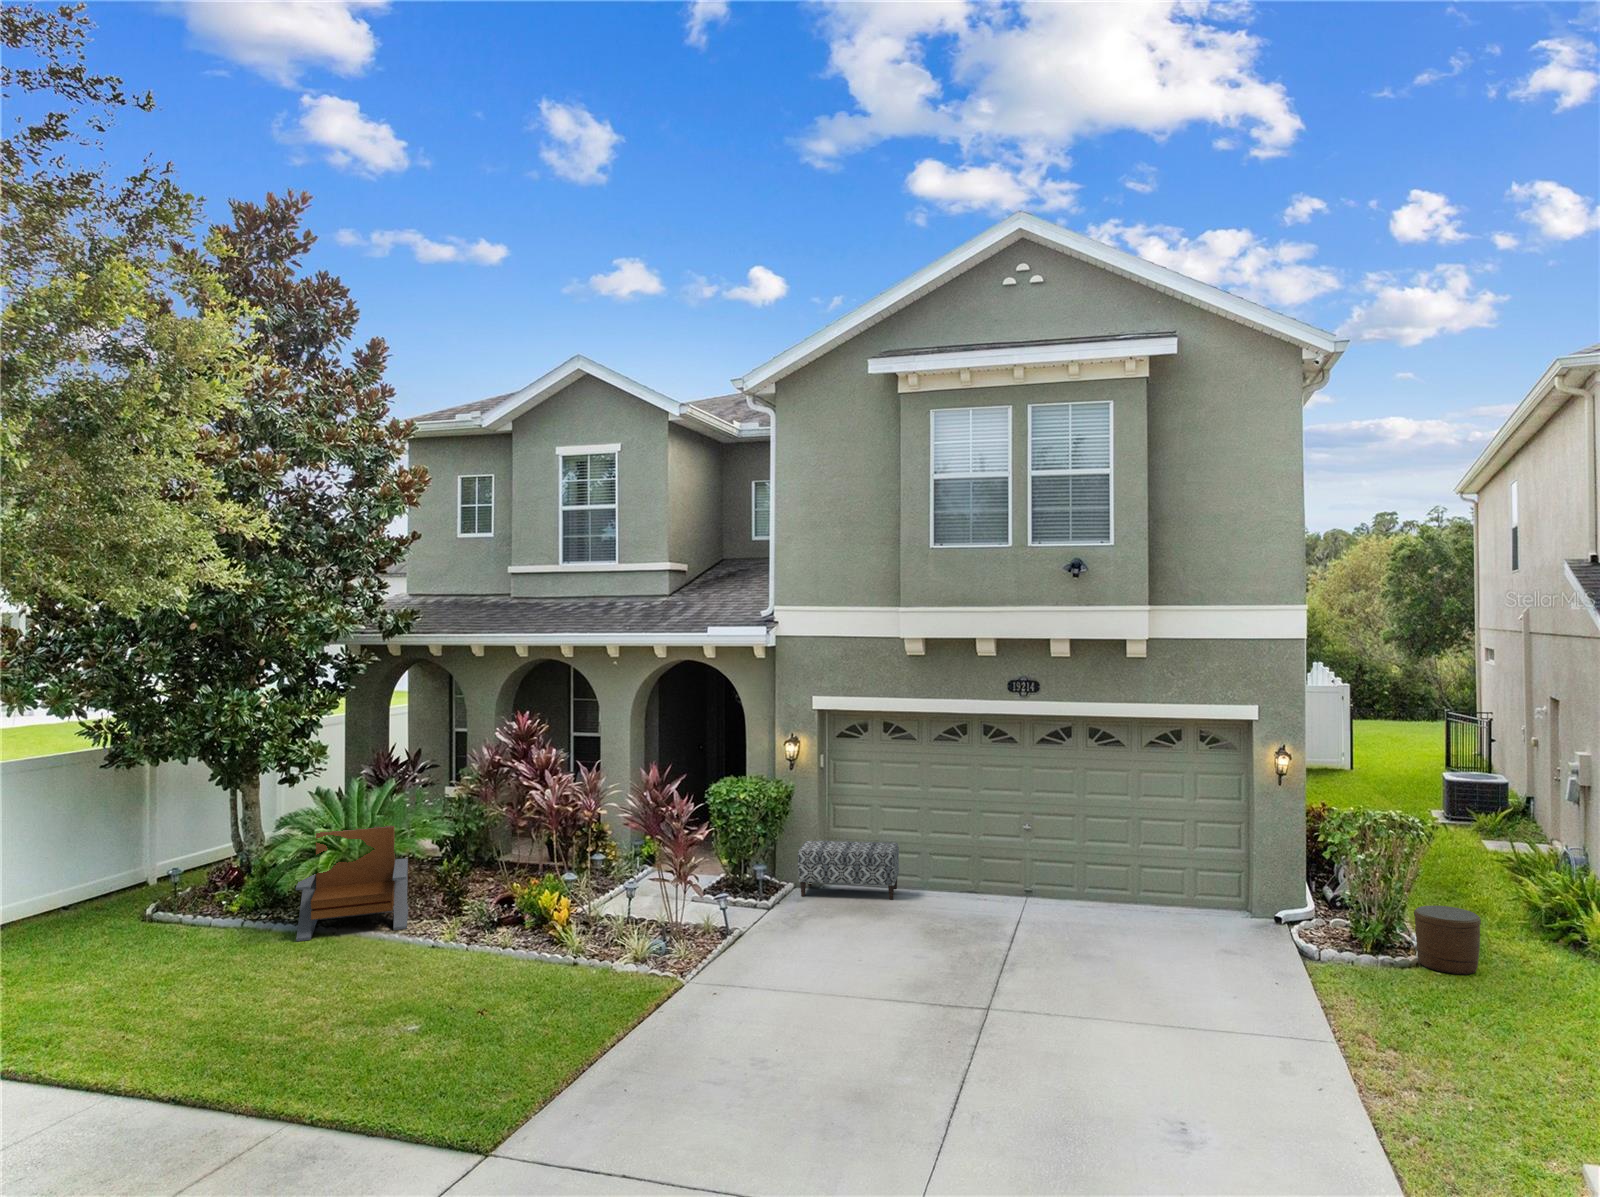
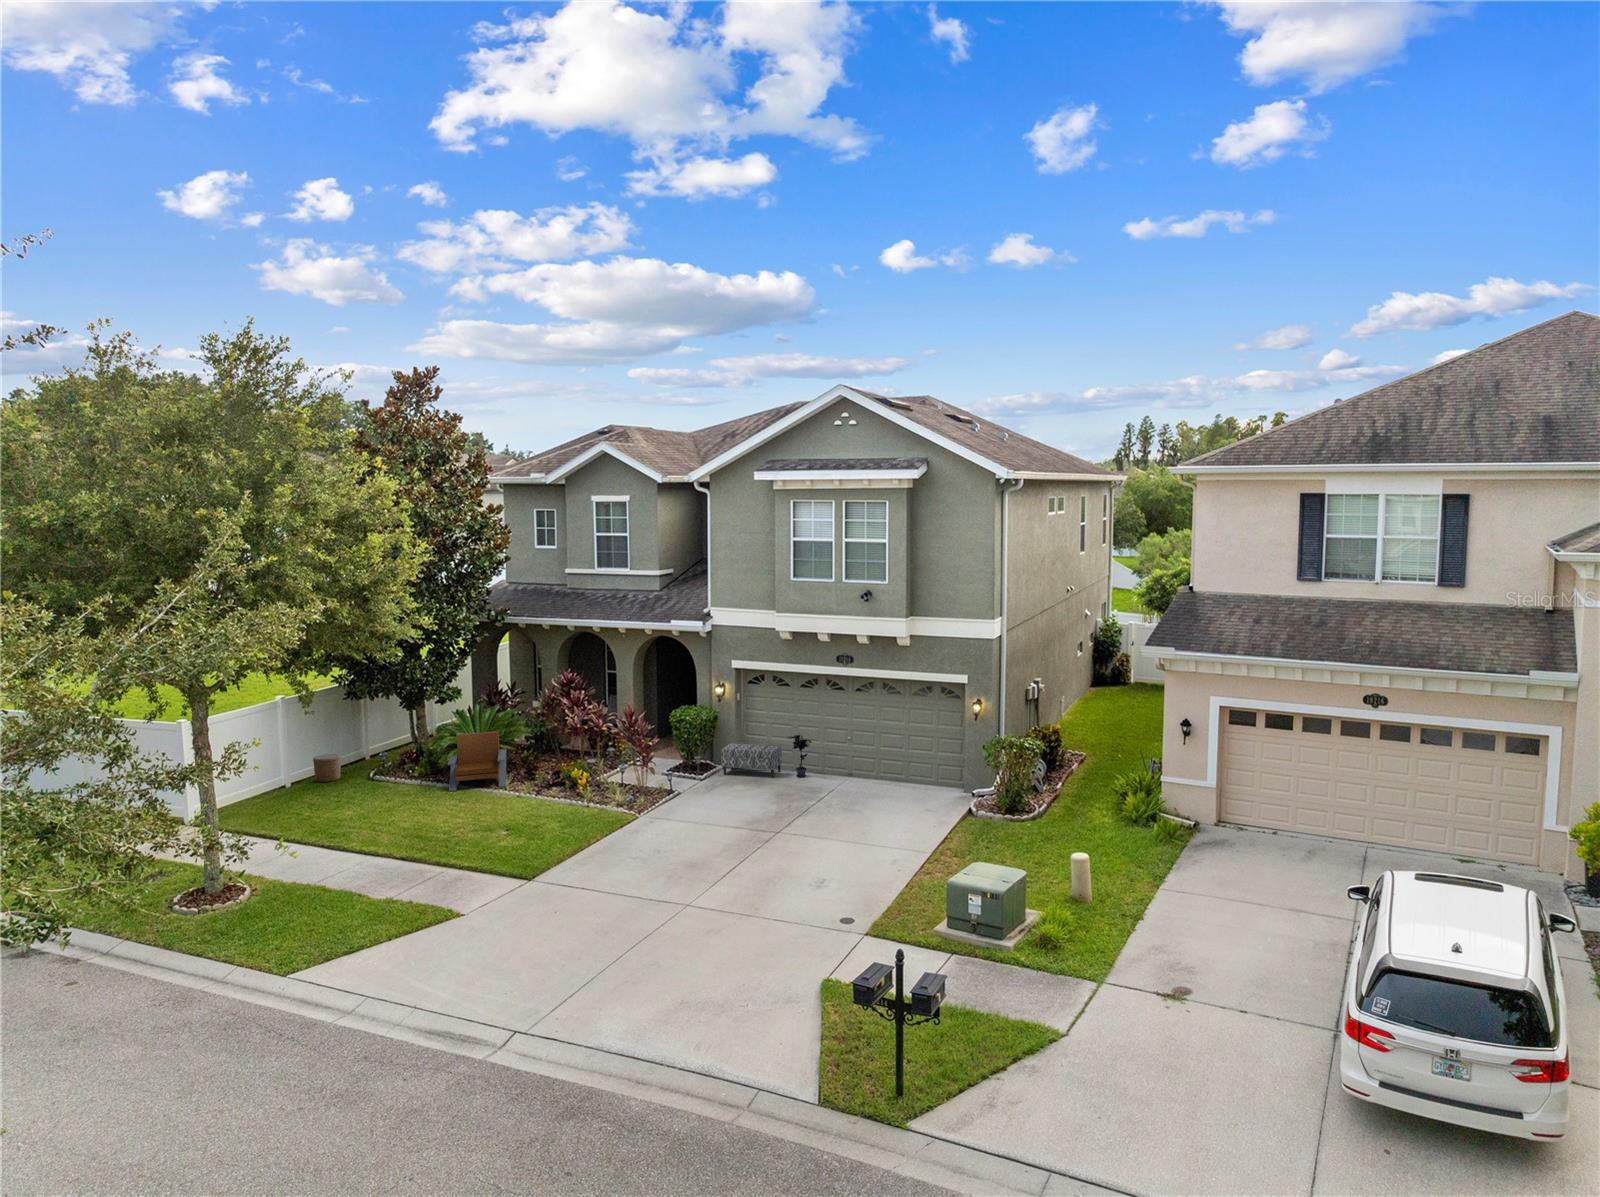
potted plant: none [914,819,963,897] -> present [788,735,812,777]
woven basket: present [1414,906,1481,975] -> present [313,754,341,782]

